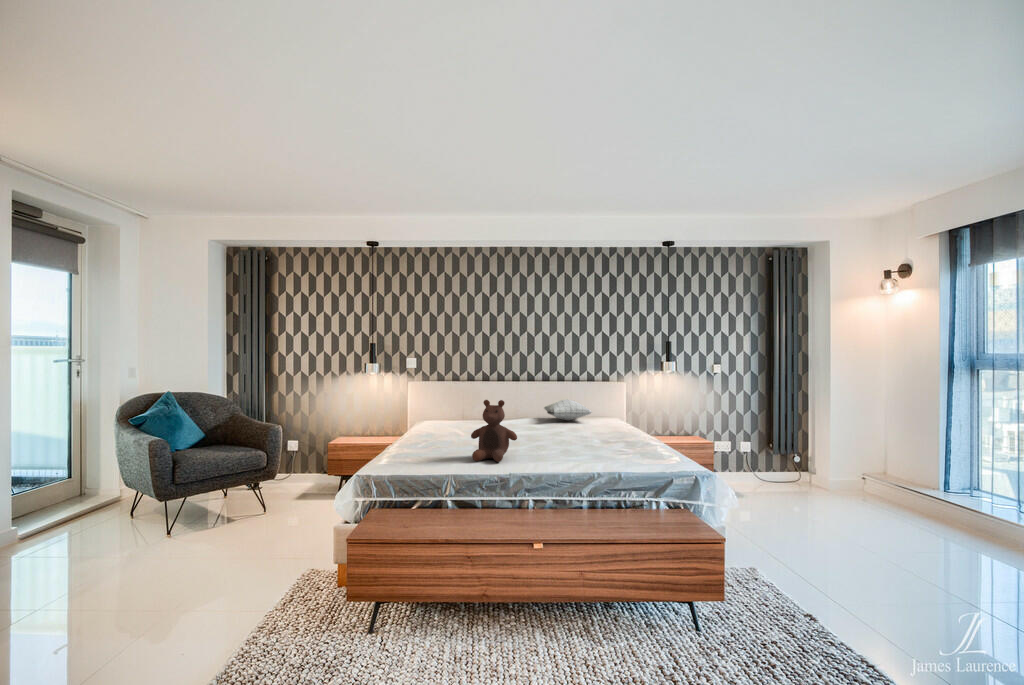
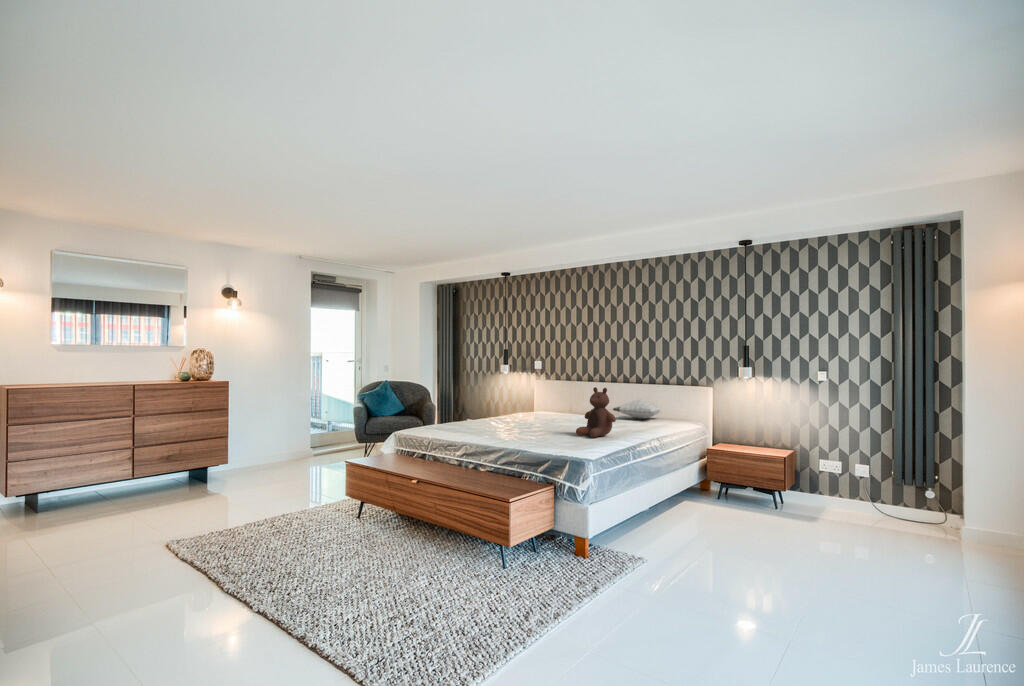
stuffed bear: present [471,400,517,462] -> present [576,387,616,437]

